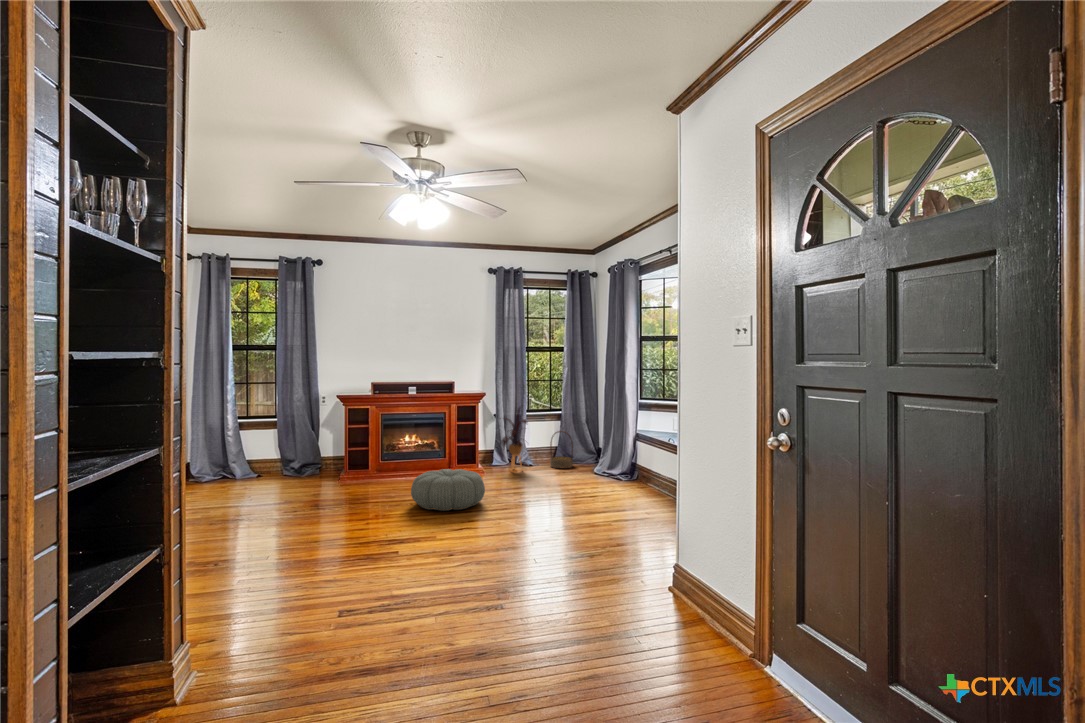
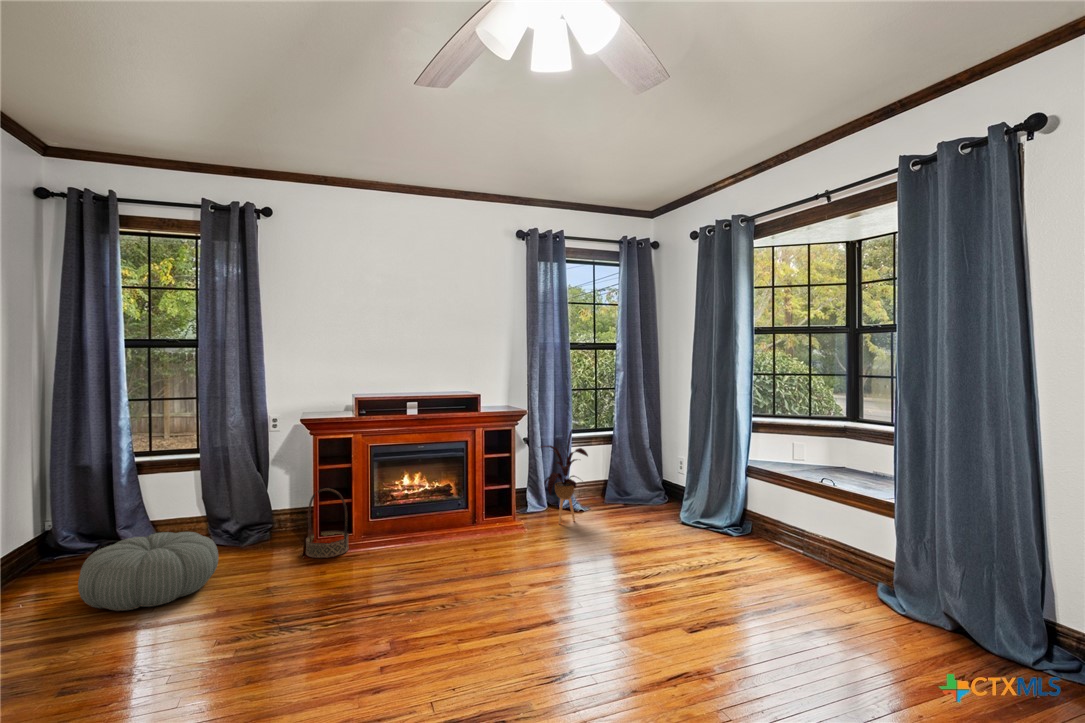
basket: present [550,431,573,468] -> present [306,488,349,558]
pouf: present [411,469,485,511] -> present [78,532,219,611]

